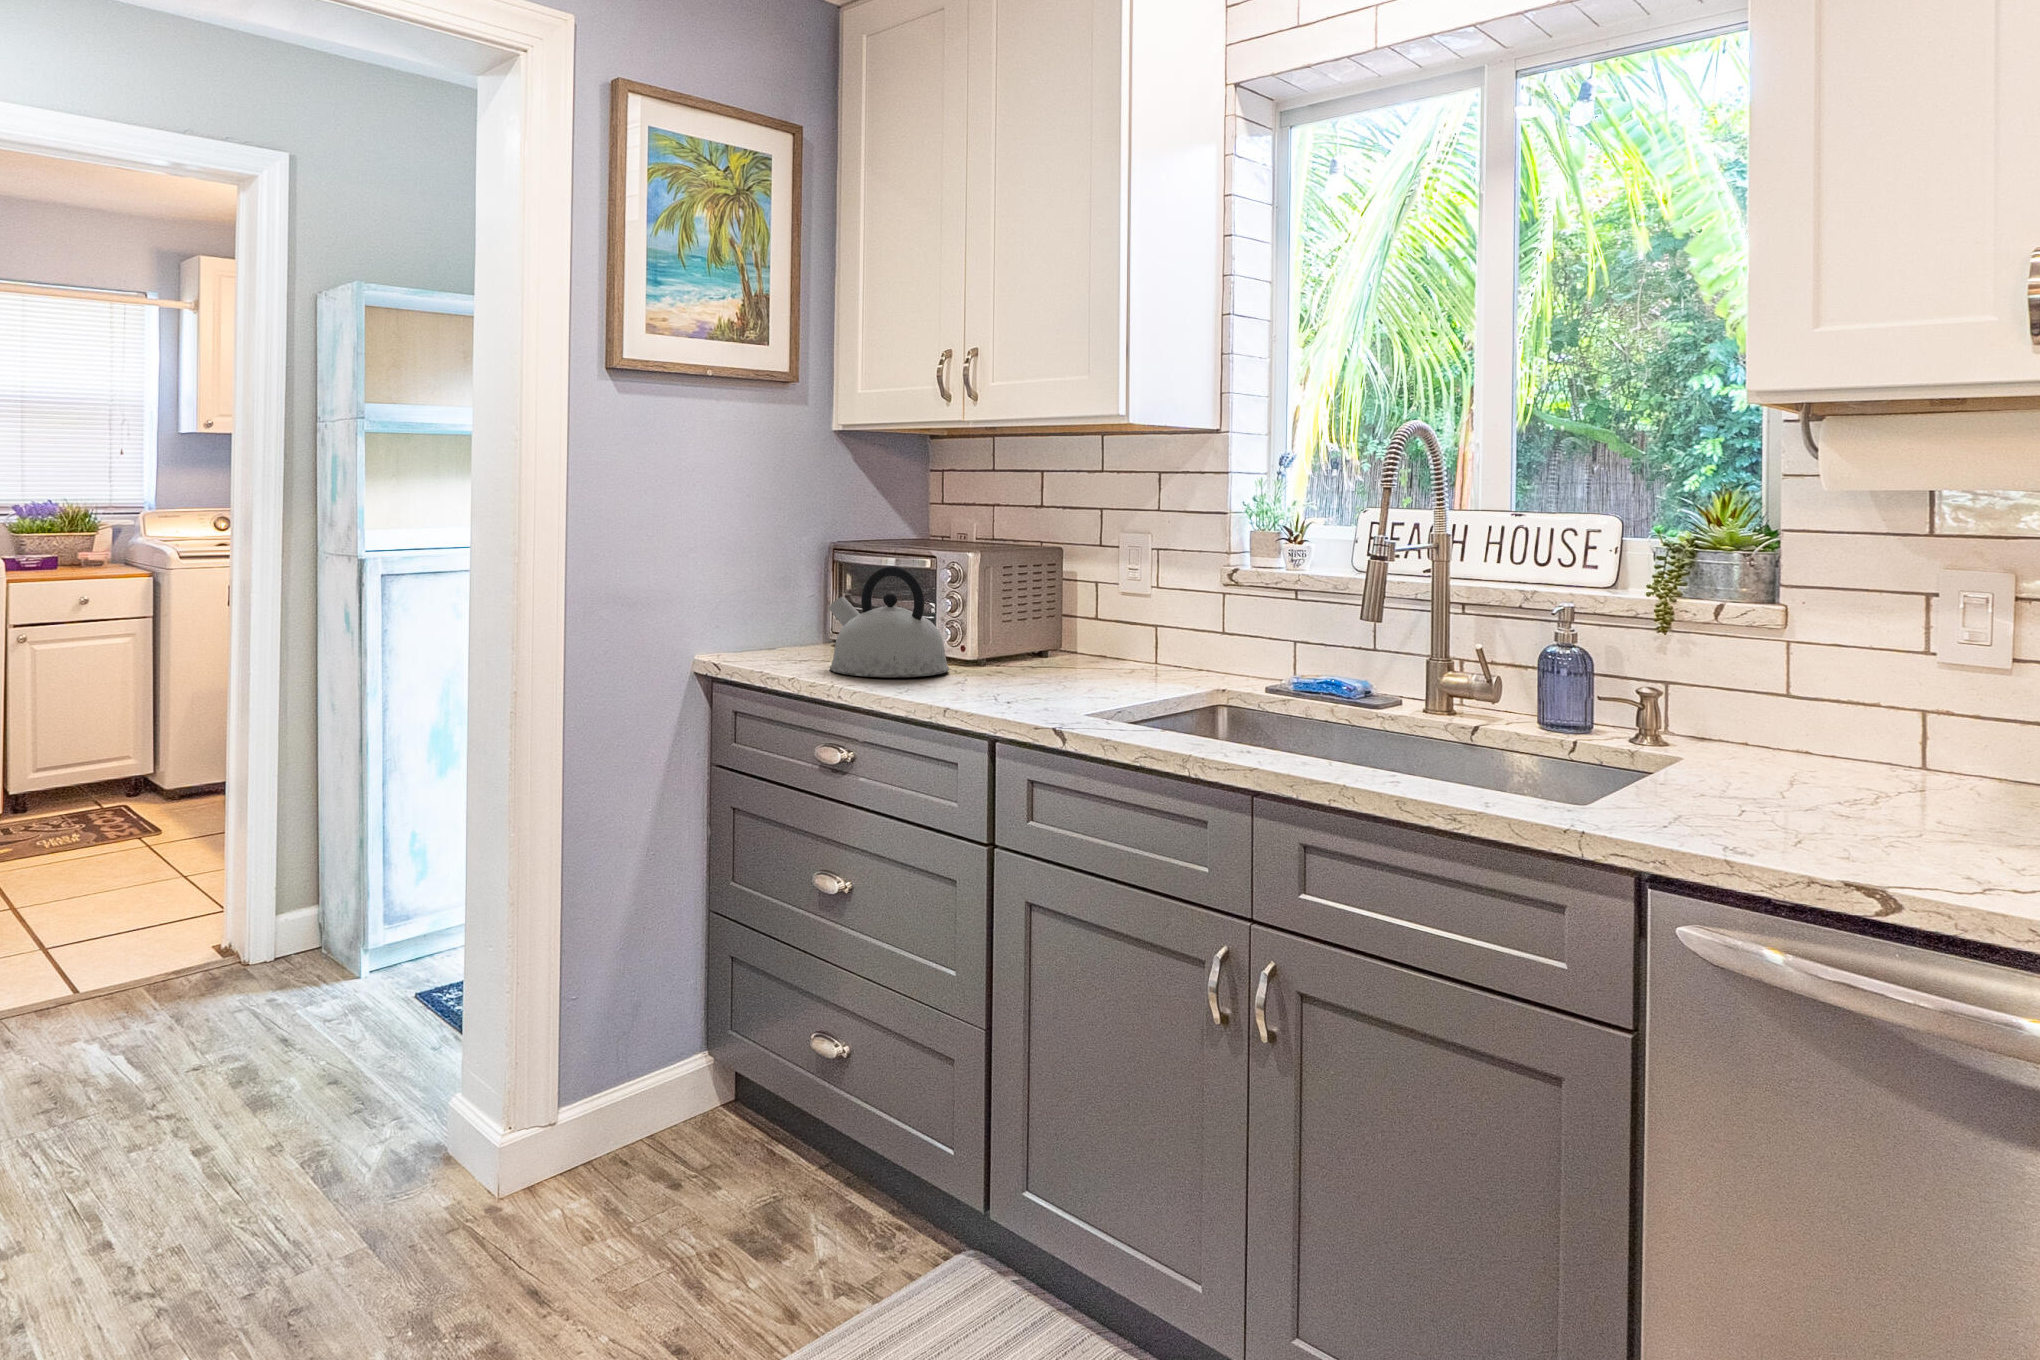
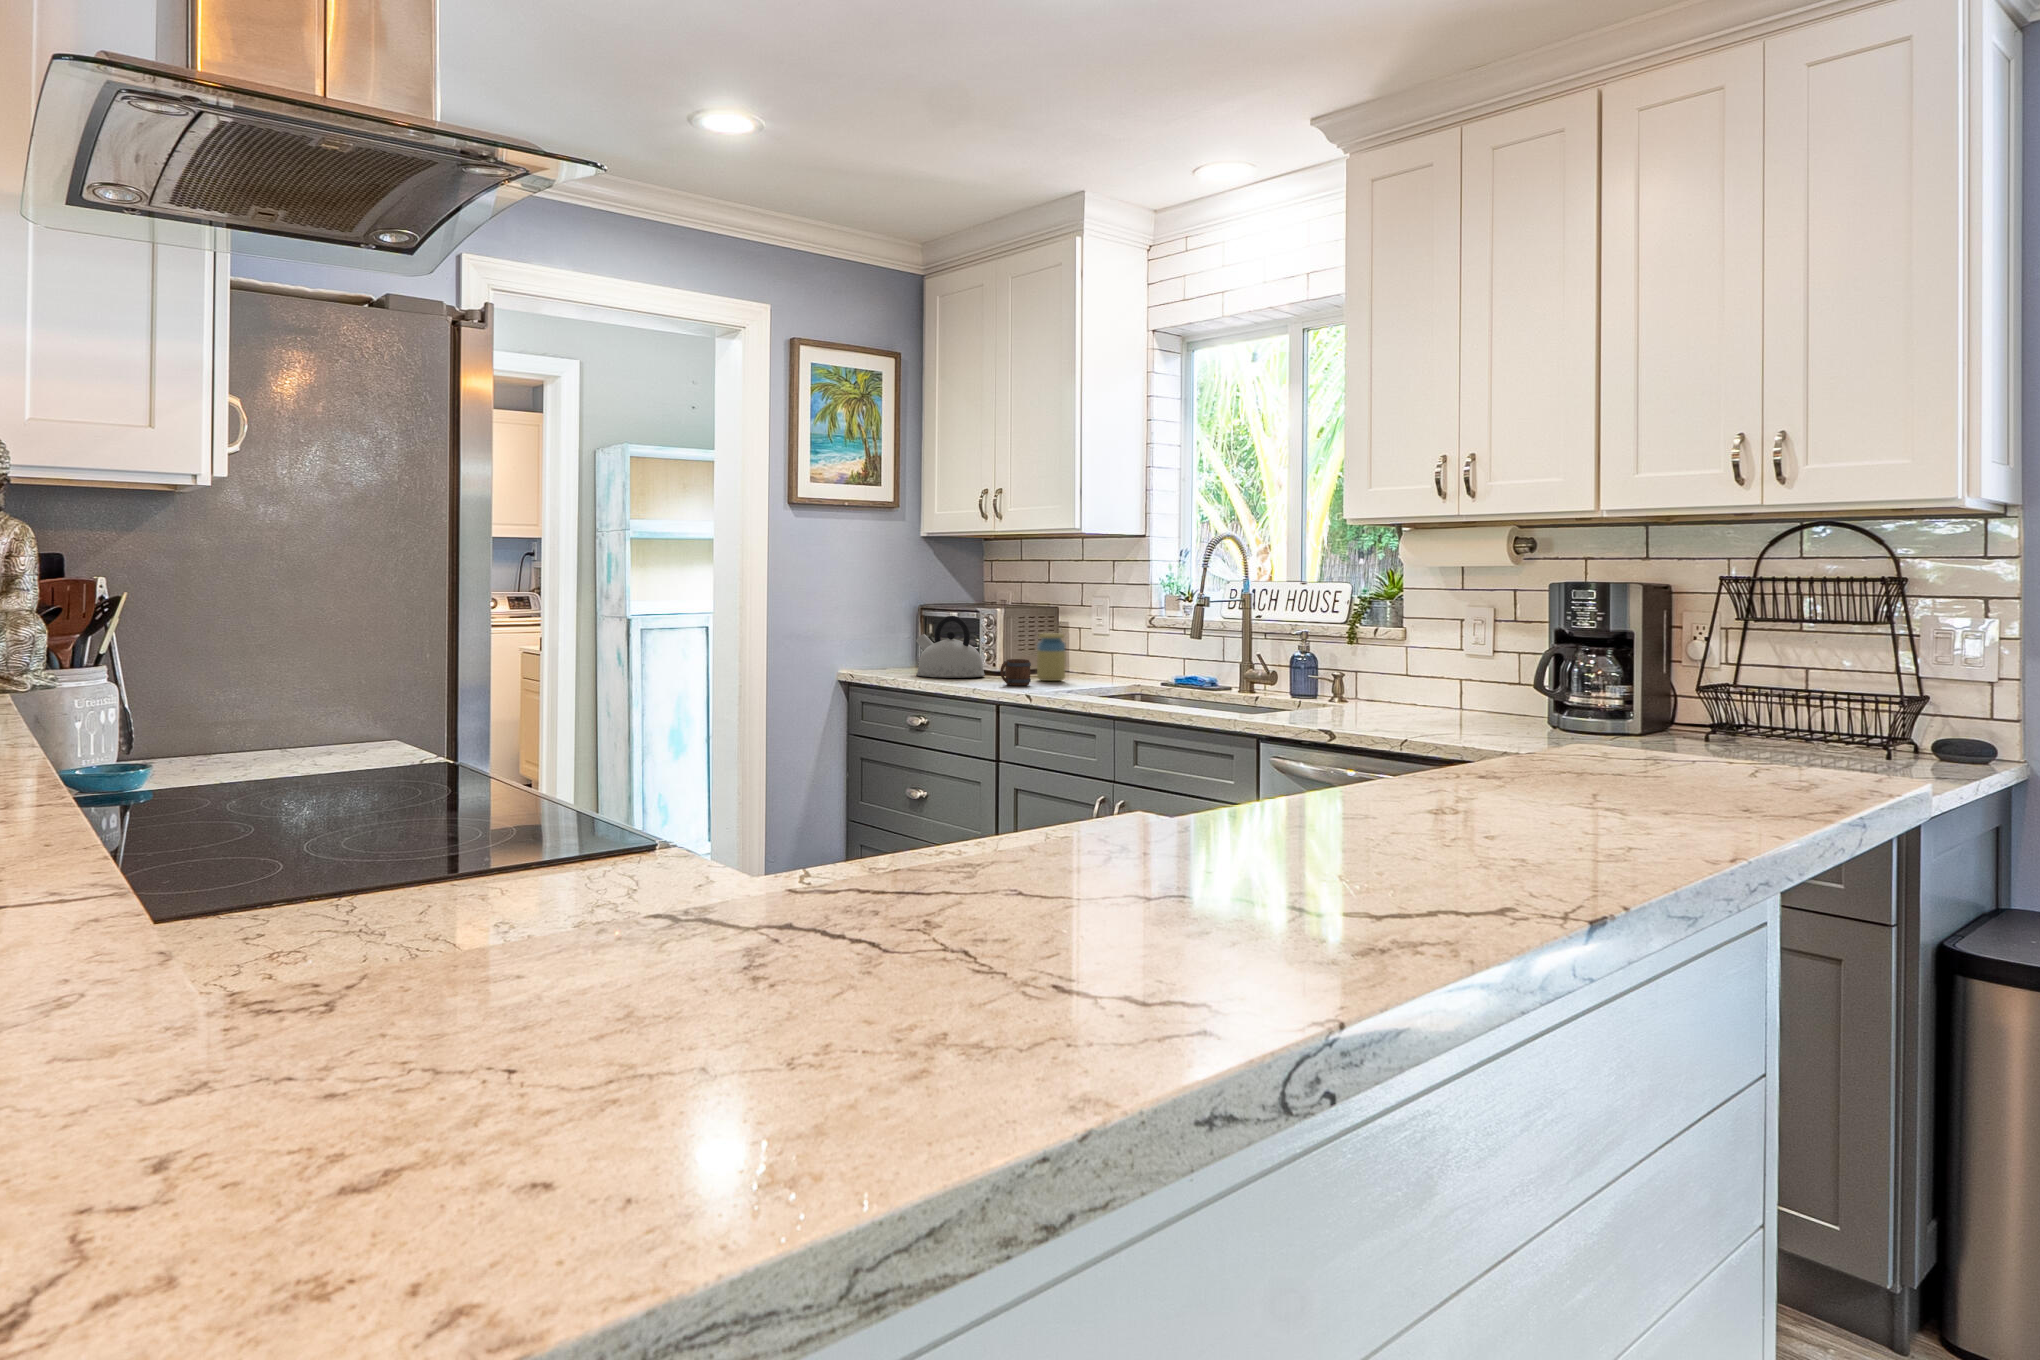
jar: none [1042,598,1092,683] -> present [1037,633,1065,681]
mug: none [992,649,1044,700] -> present [1000,659,1031,686]

